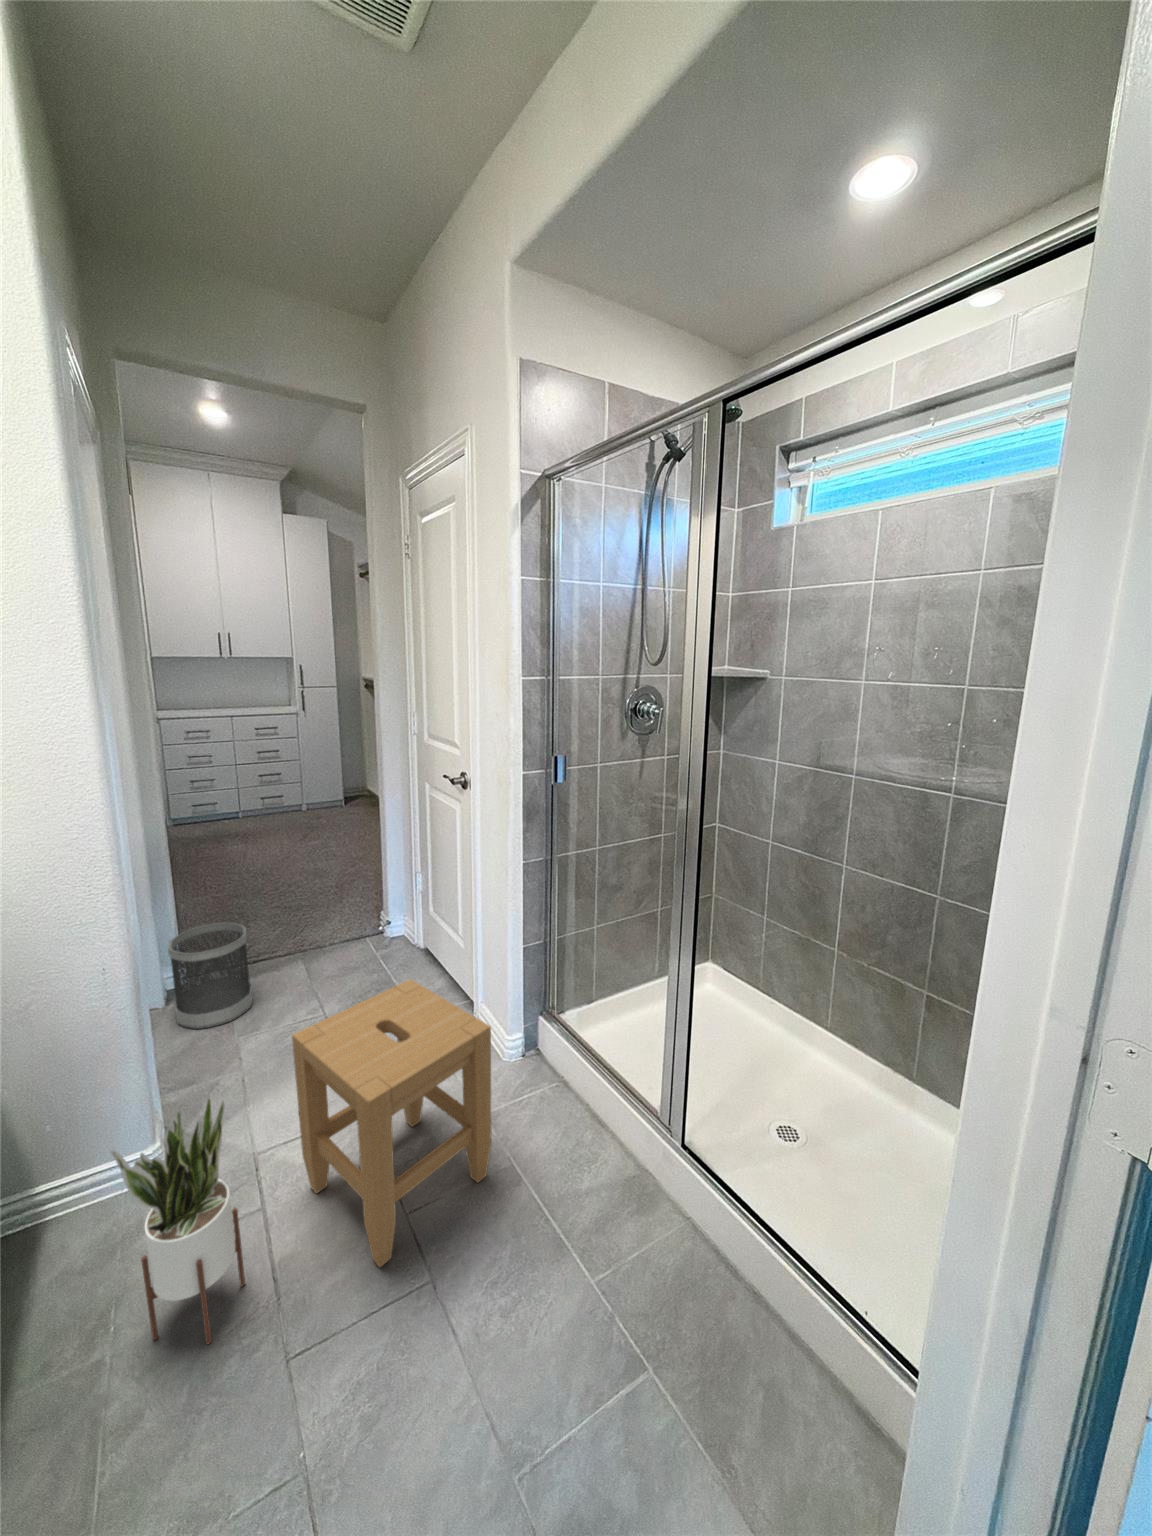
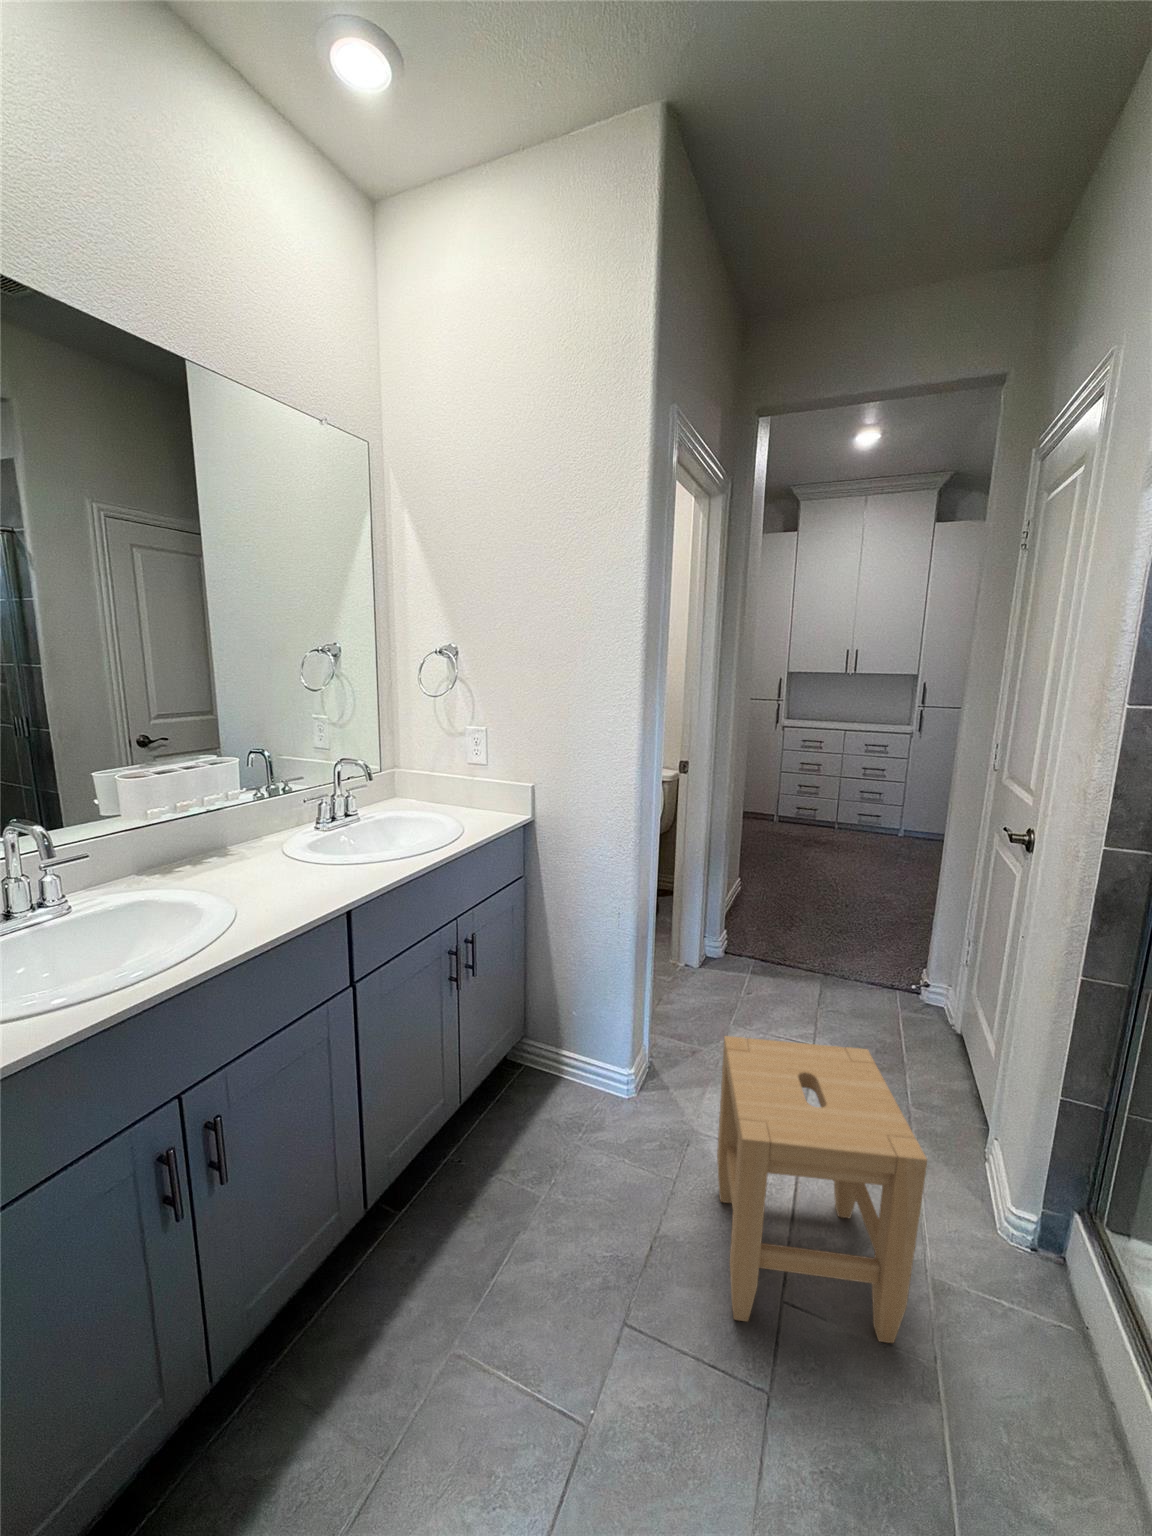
wastebasket: present [168,923,253,1029] -> none [699,911,767,1007]
potted plant: present [110,1097,245,1344] -> none [560,1035,649,1245]

